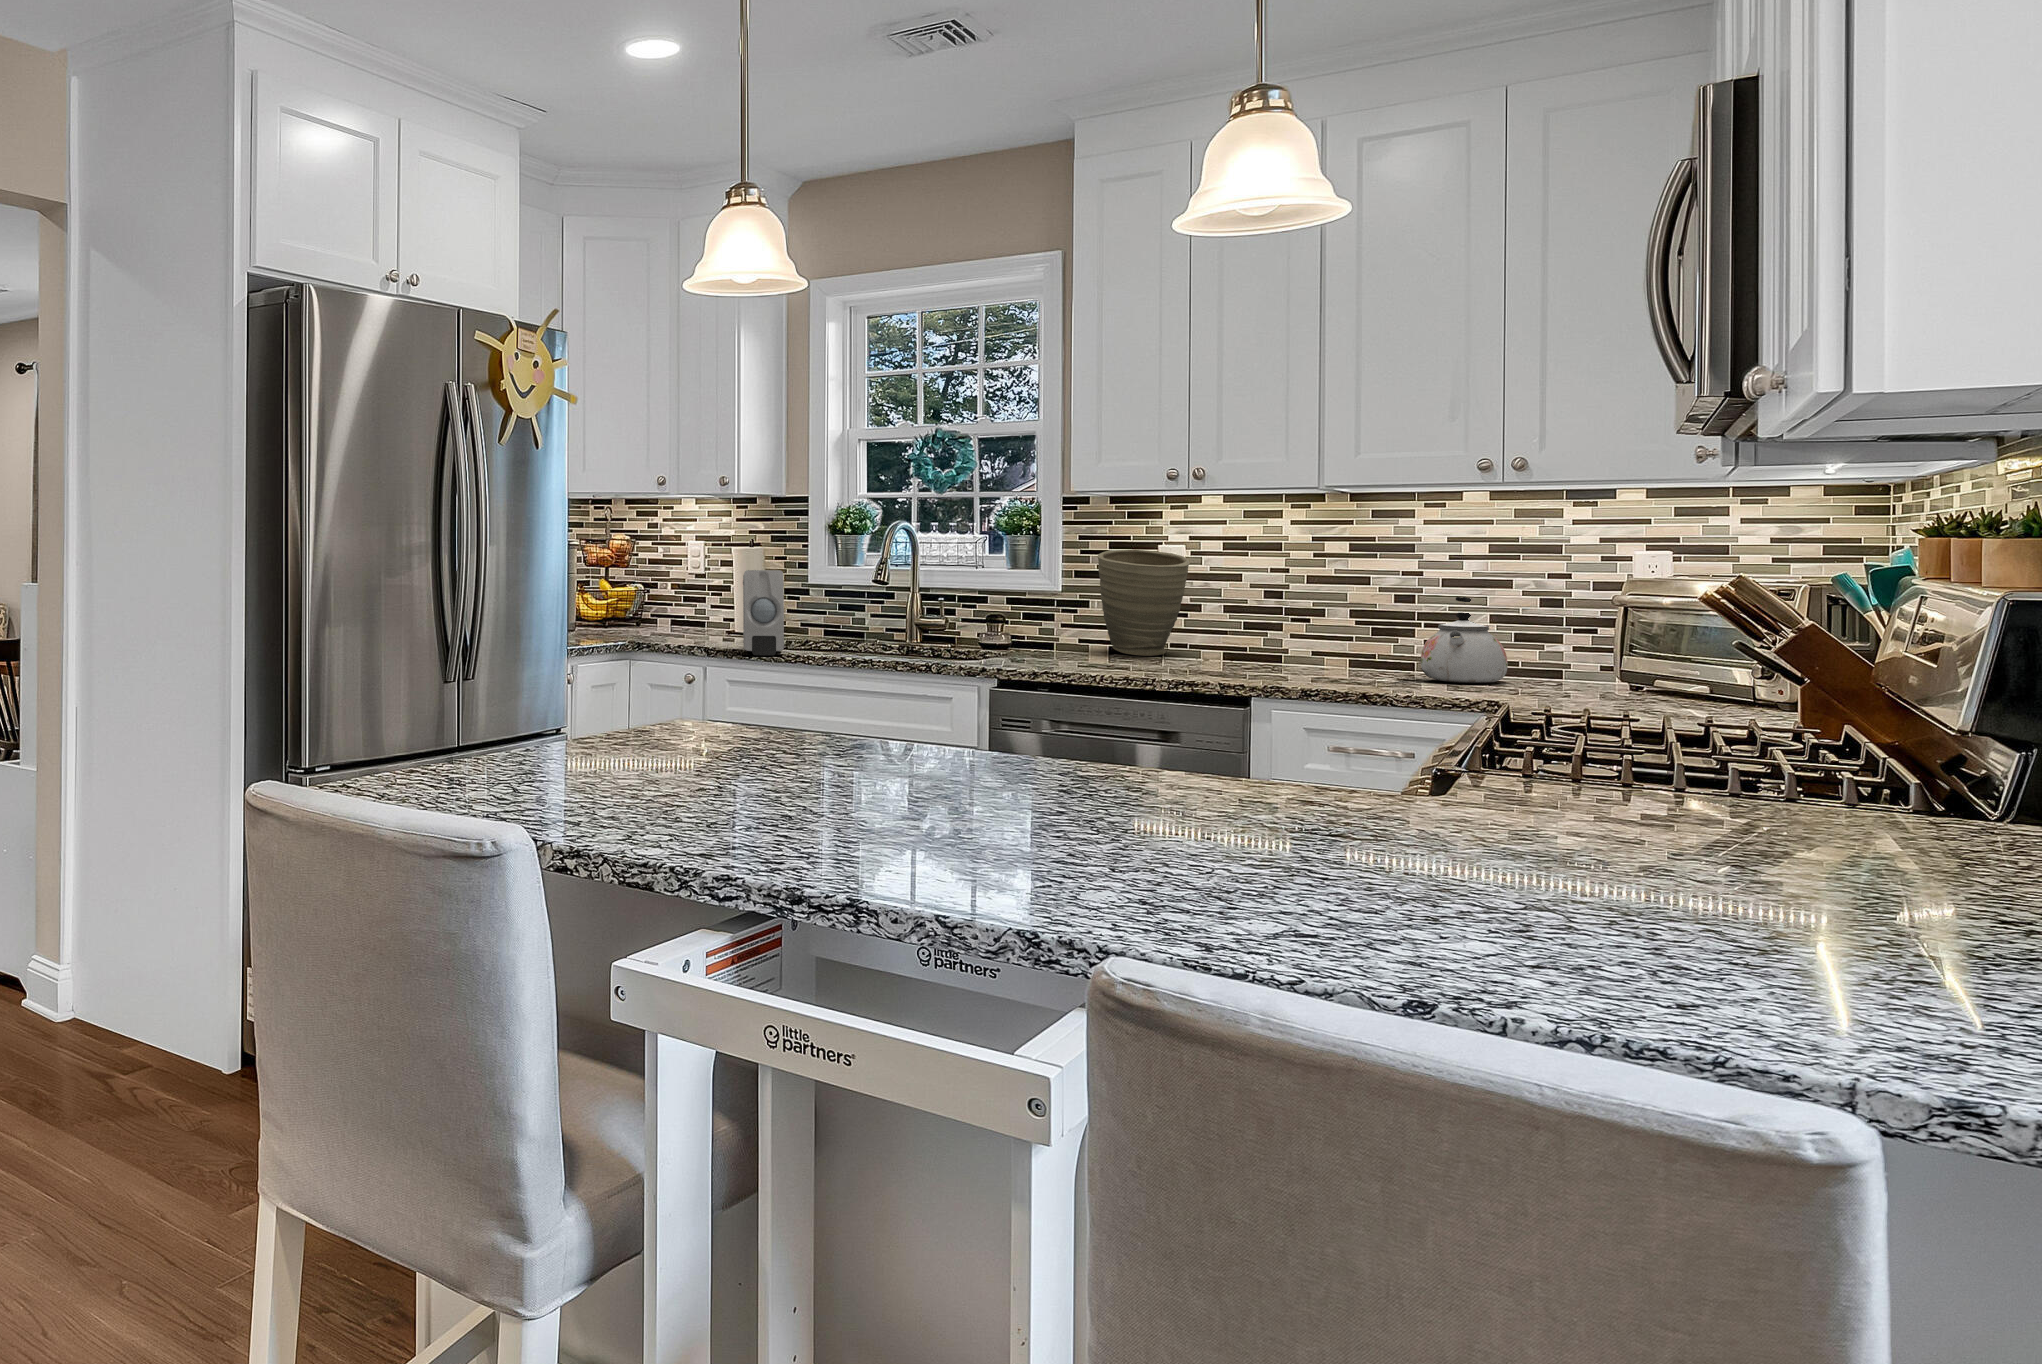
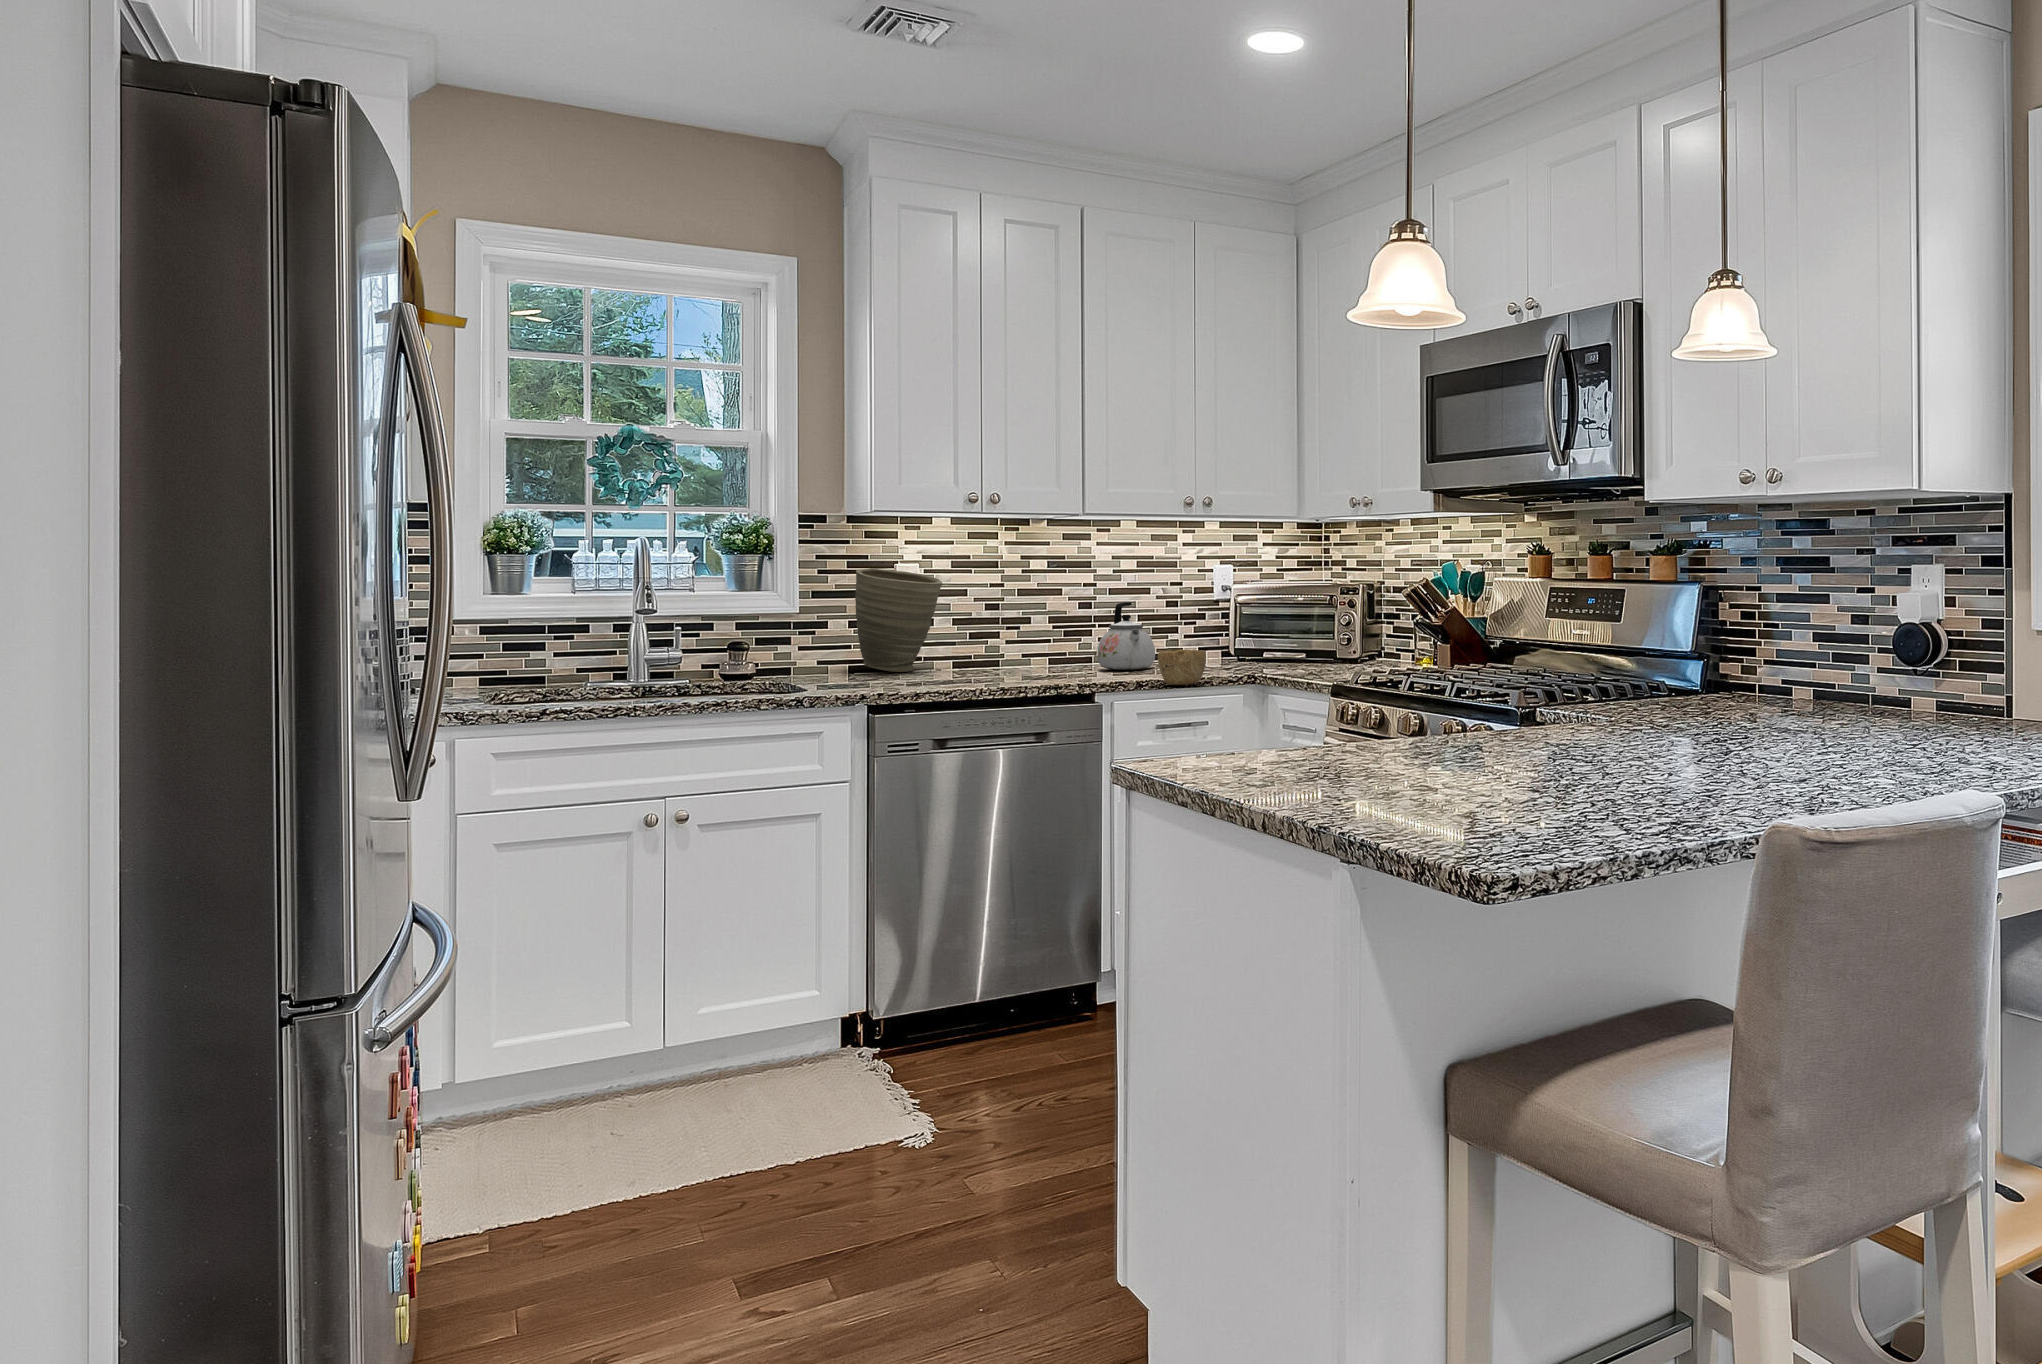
soap dispenser: present [743,570,784,655] -> none [496,599,593,712]
bowl: none [1332,656,1402,701] -> present [1158,650,1206,685]

